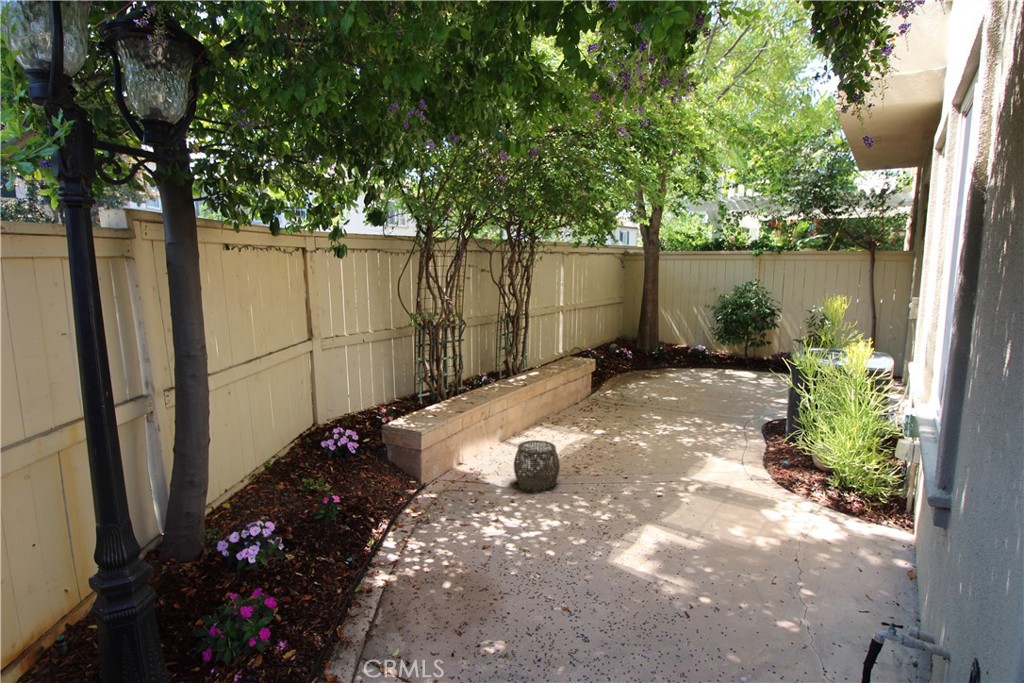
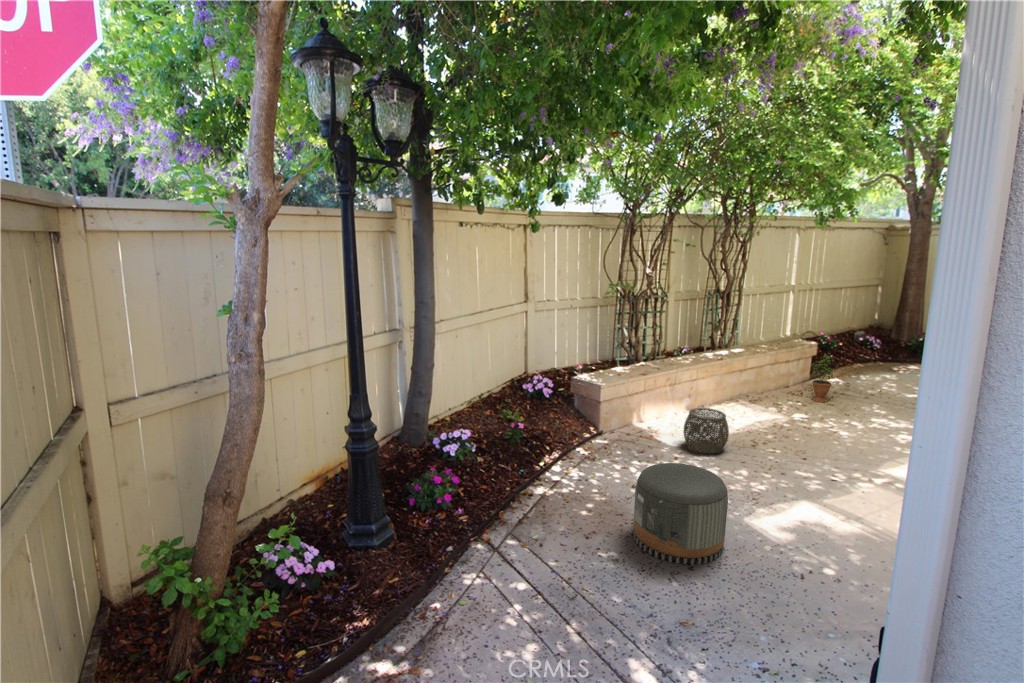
potted plant: none [601,369,621,416] -> present [811,356,834,402]
pouf: none [510,515,614,640] -> present [633,463,728,564]

